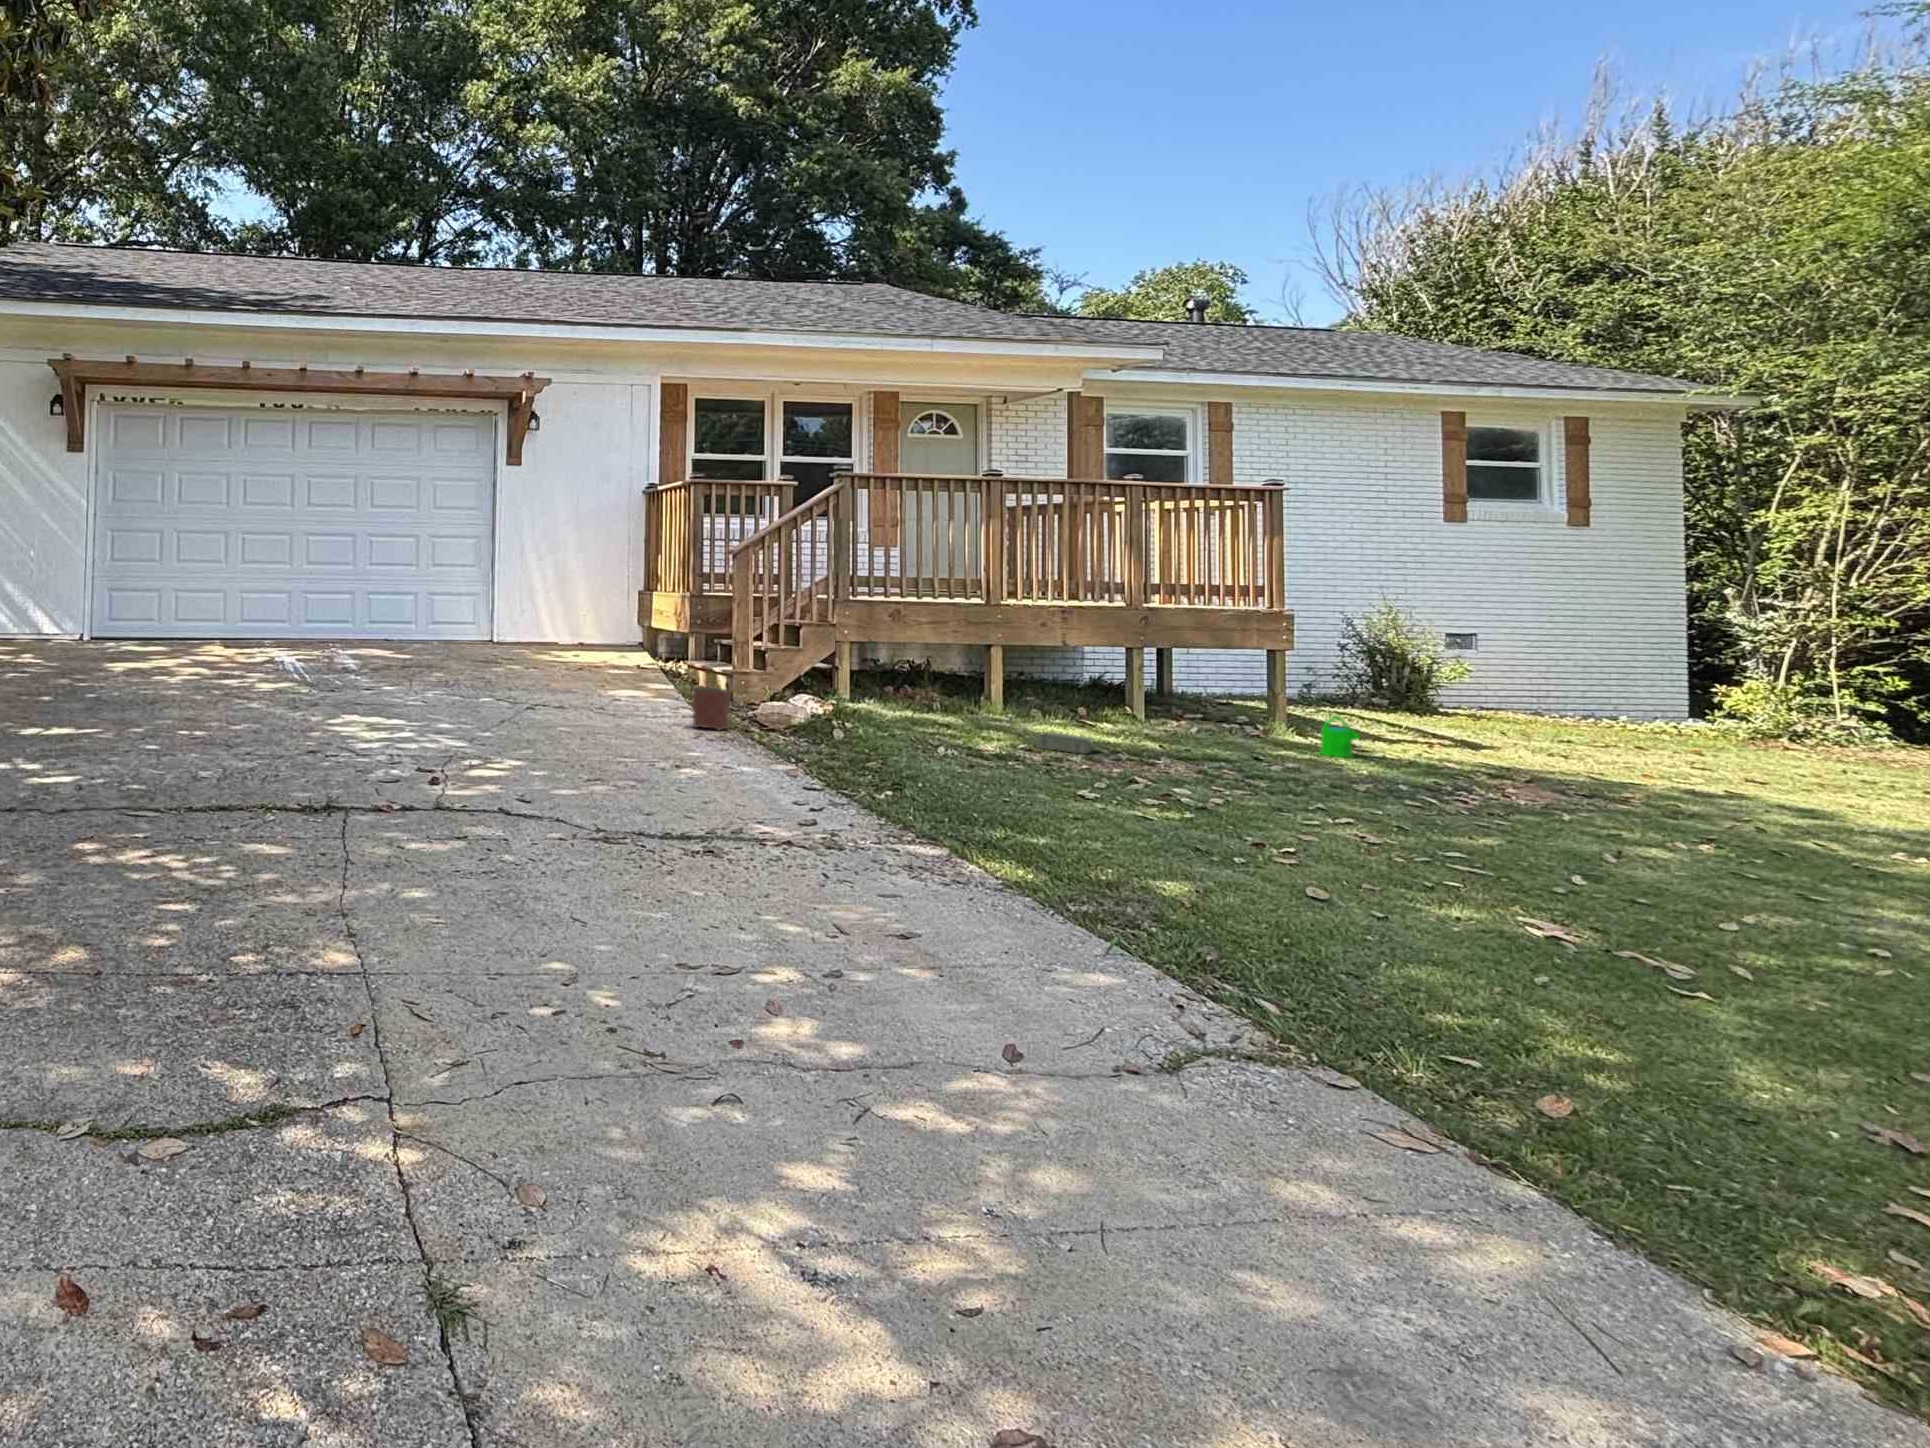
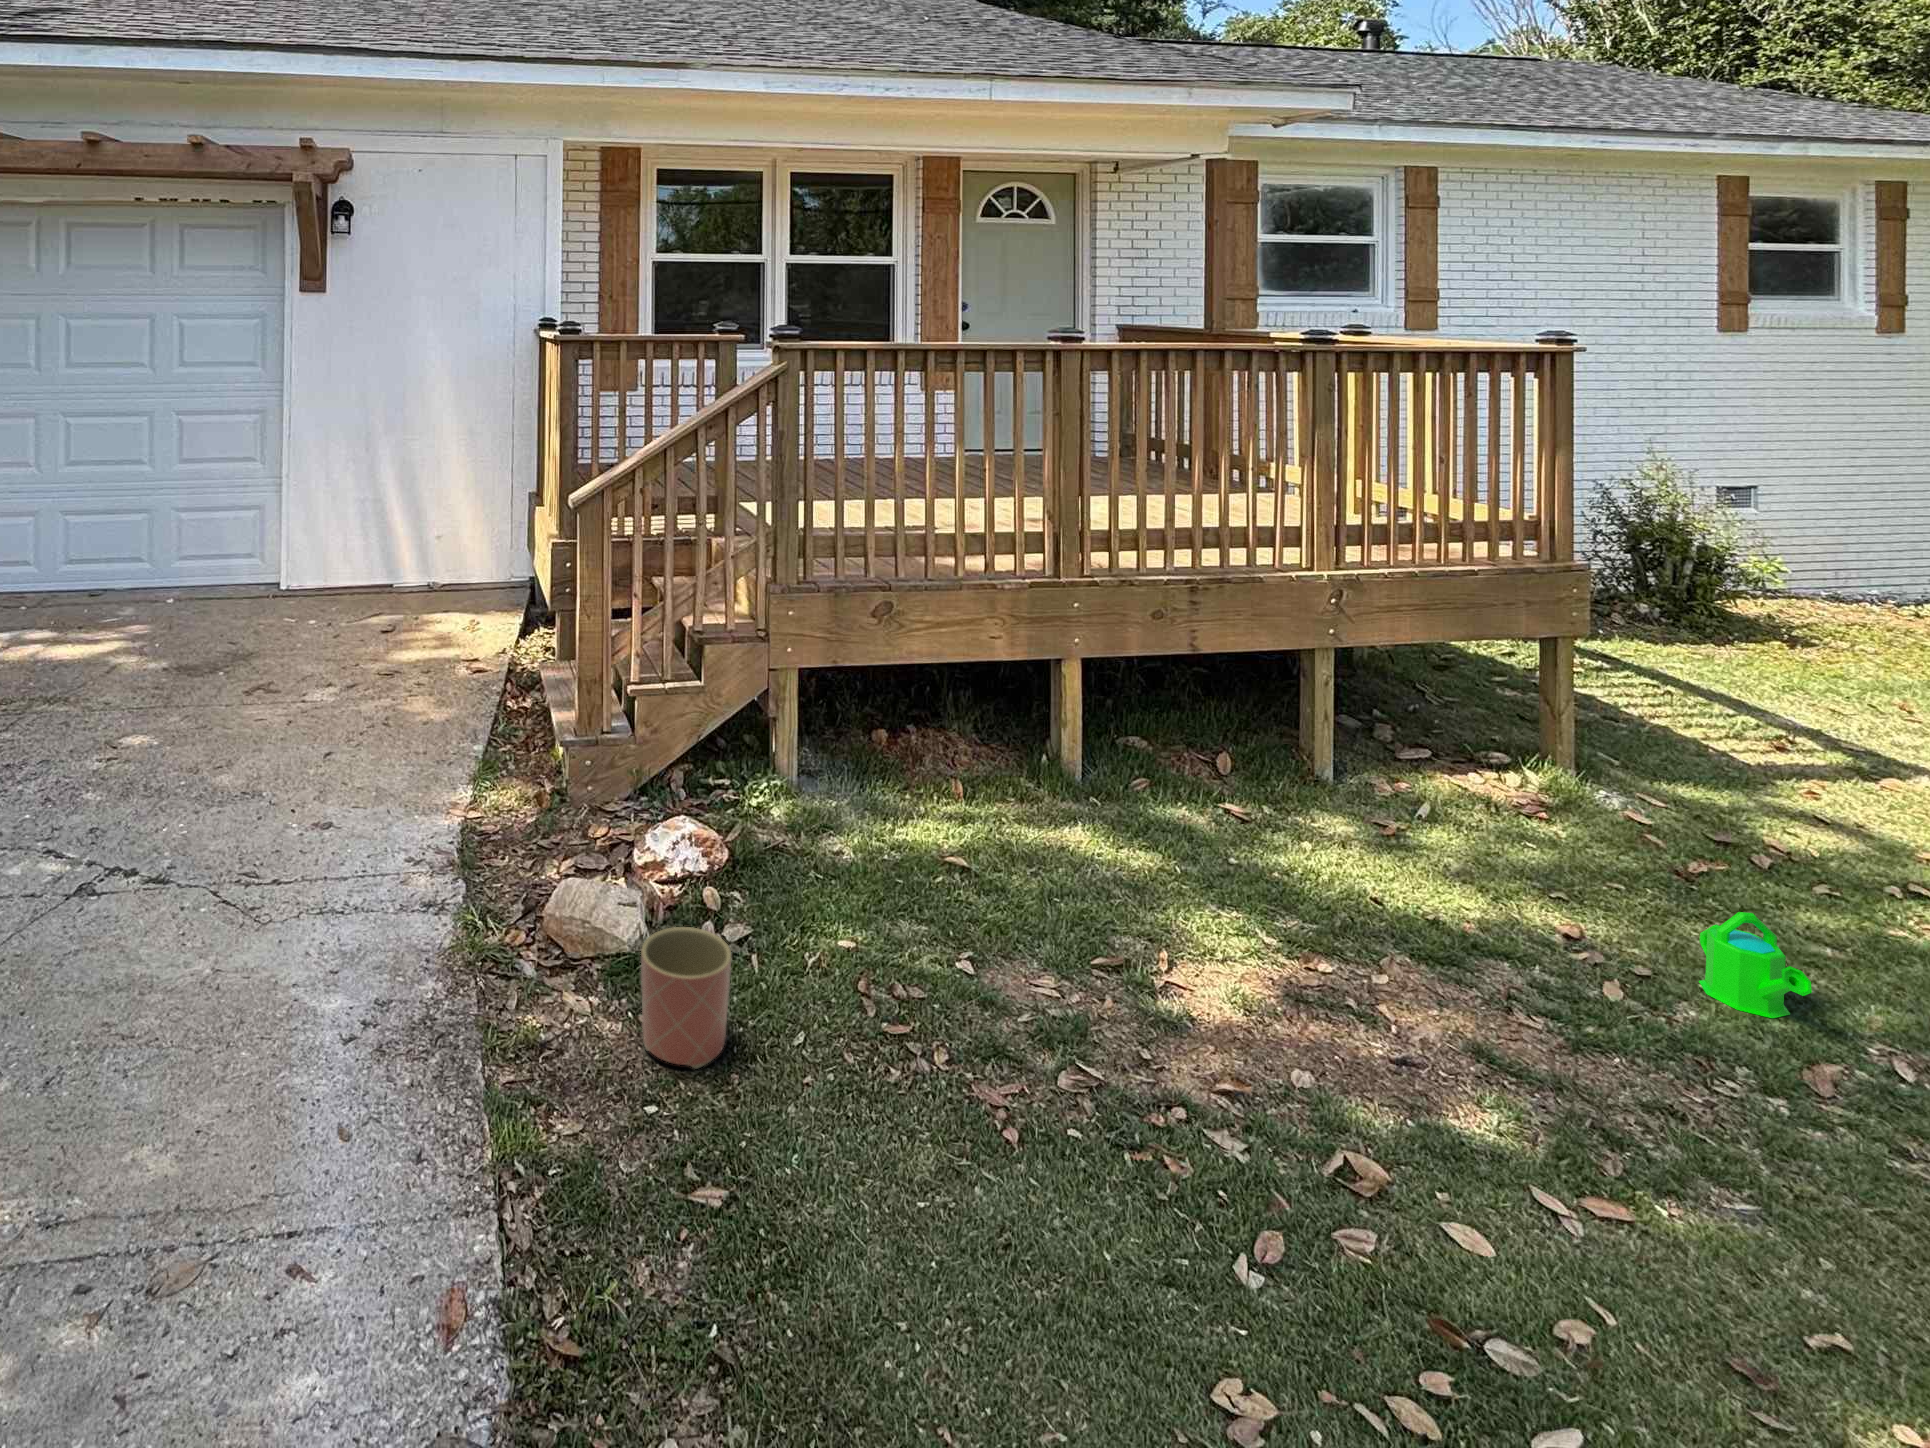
planter: present [692,687,731,730] -> present [641,927,731,1069]
toolbox: present [1037,733,1094,754] -> none [1075,1059,1226,1191]

